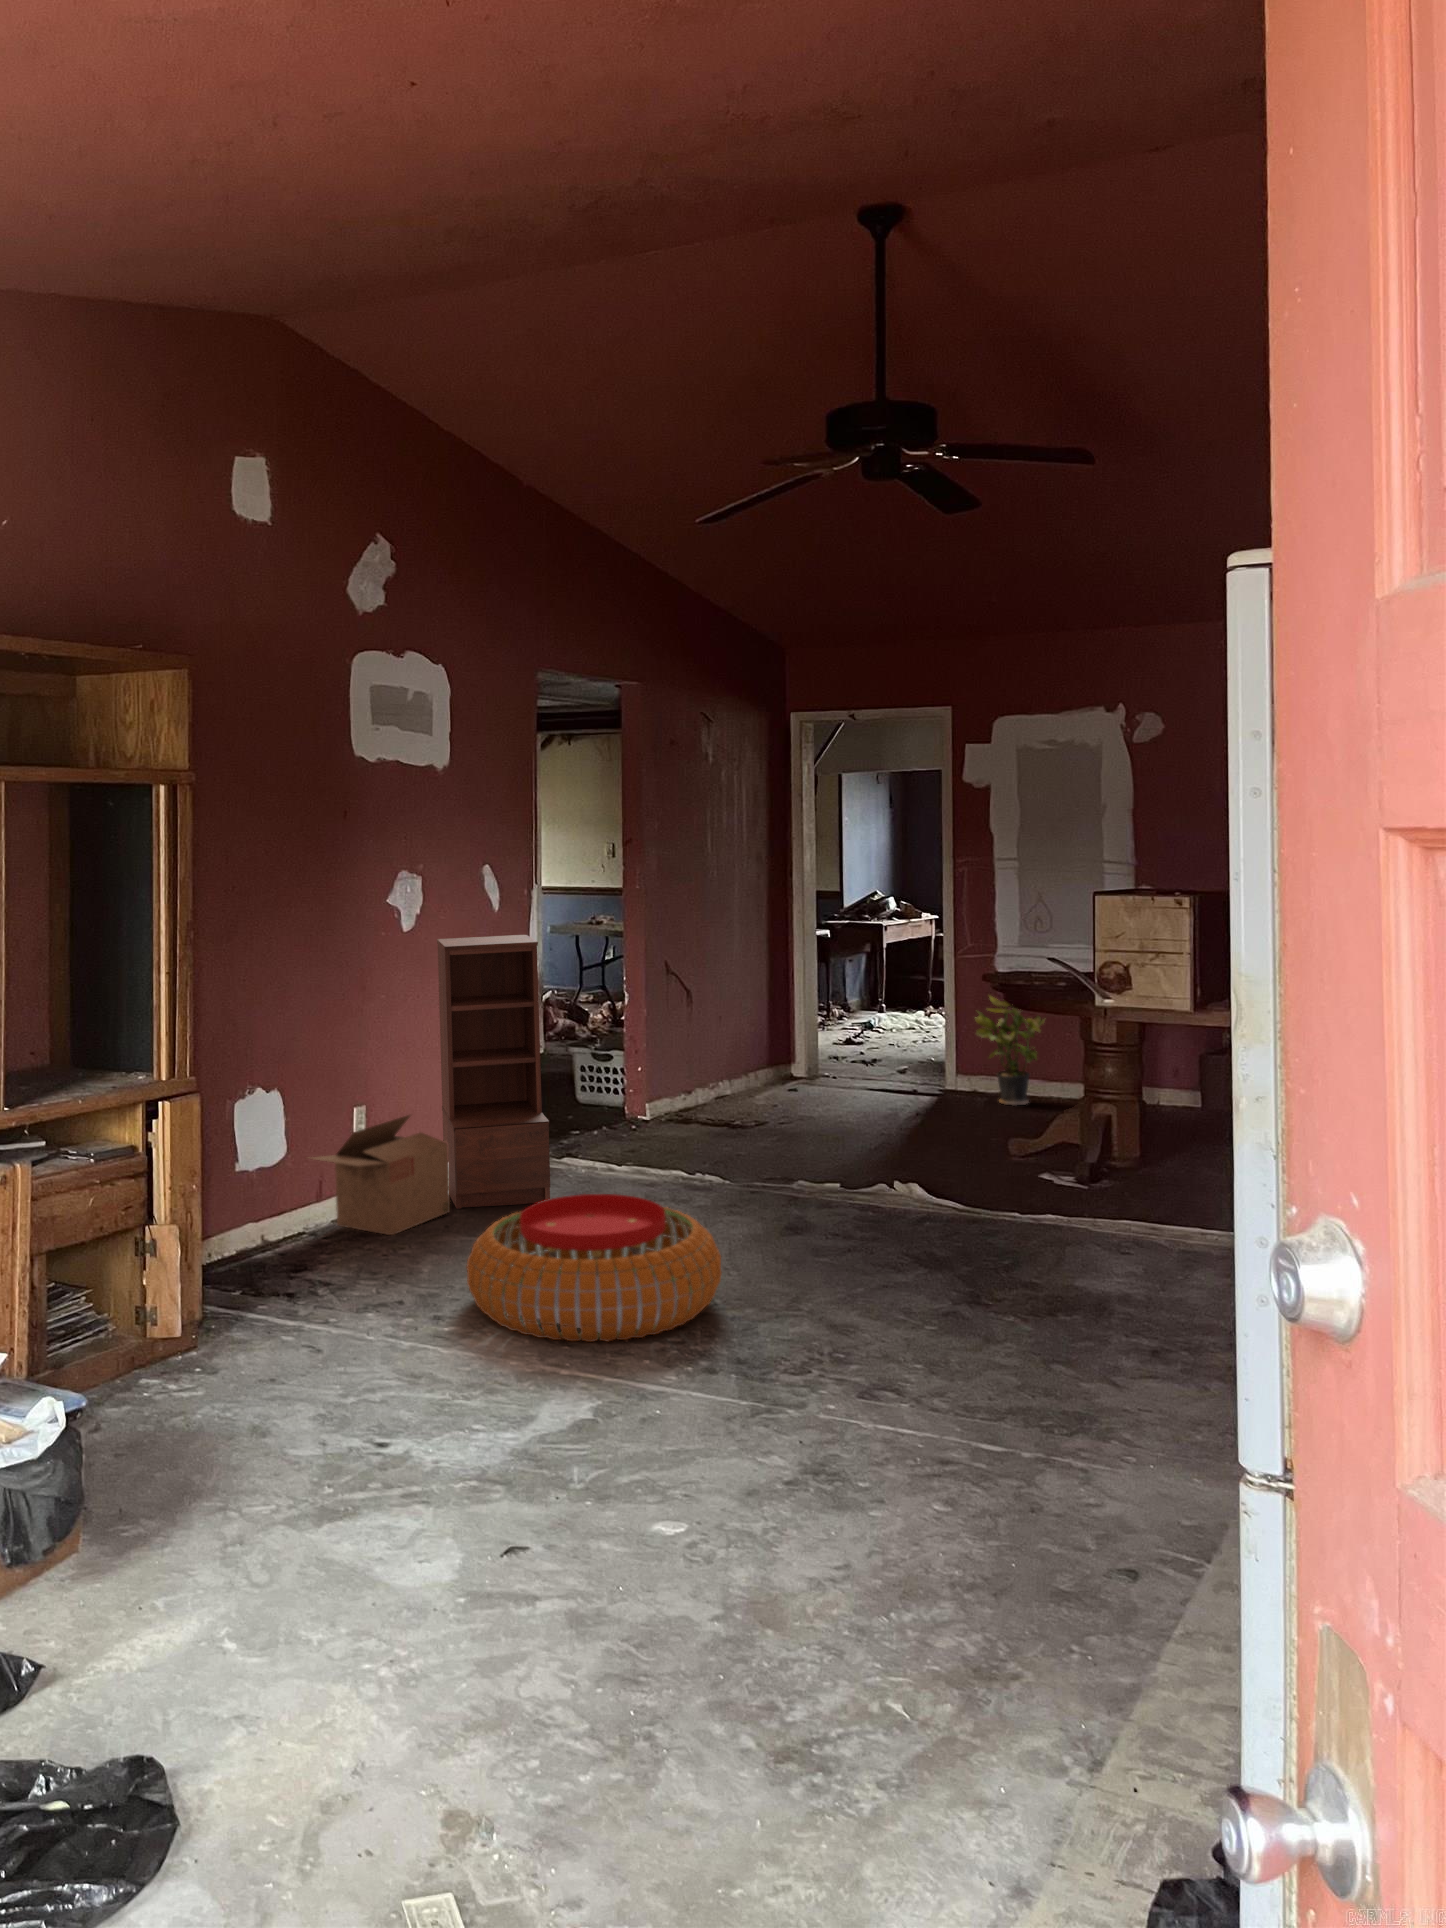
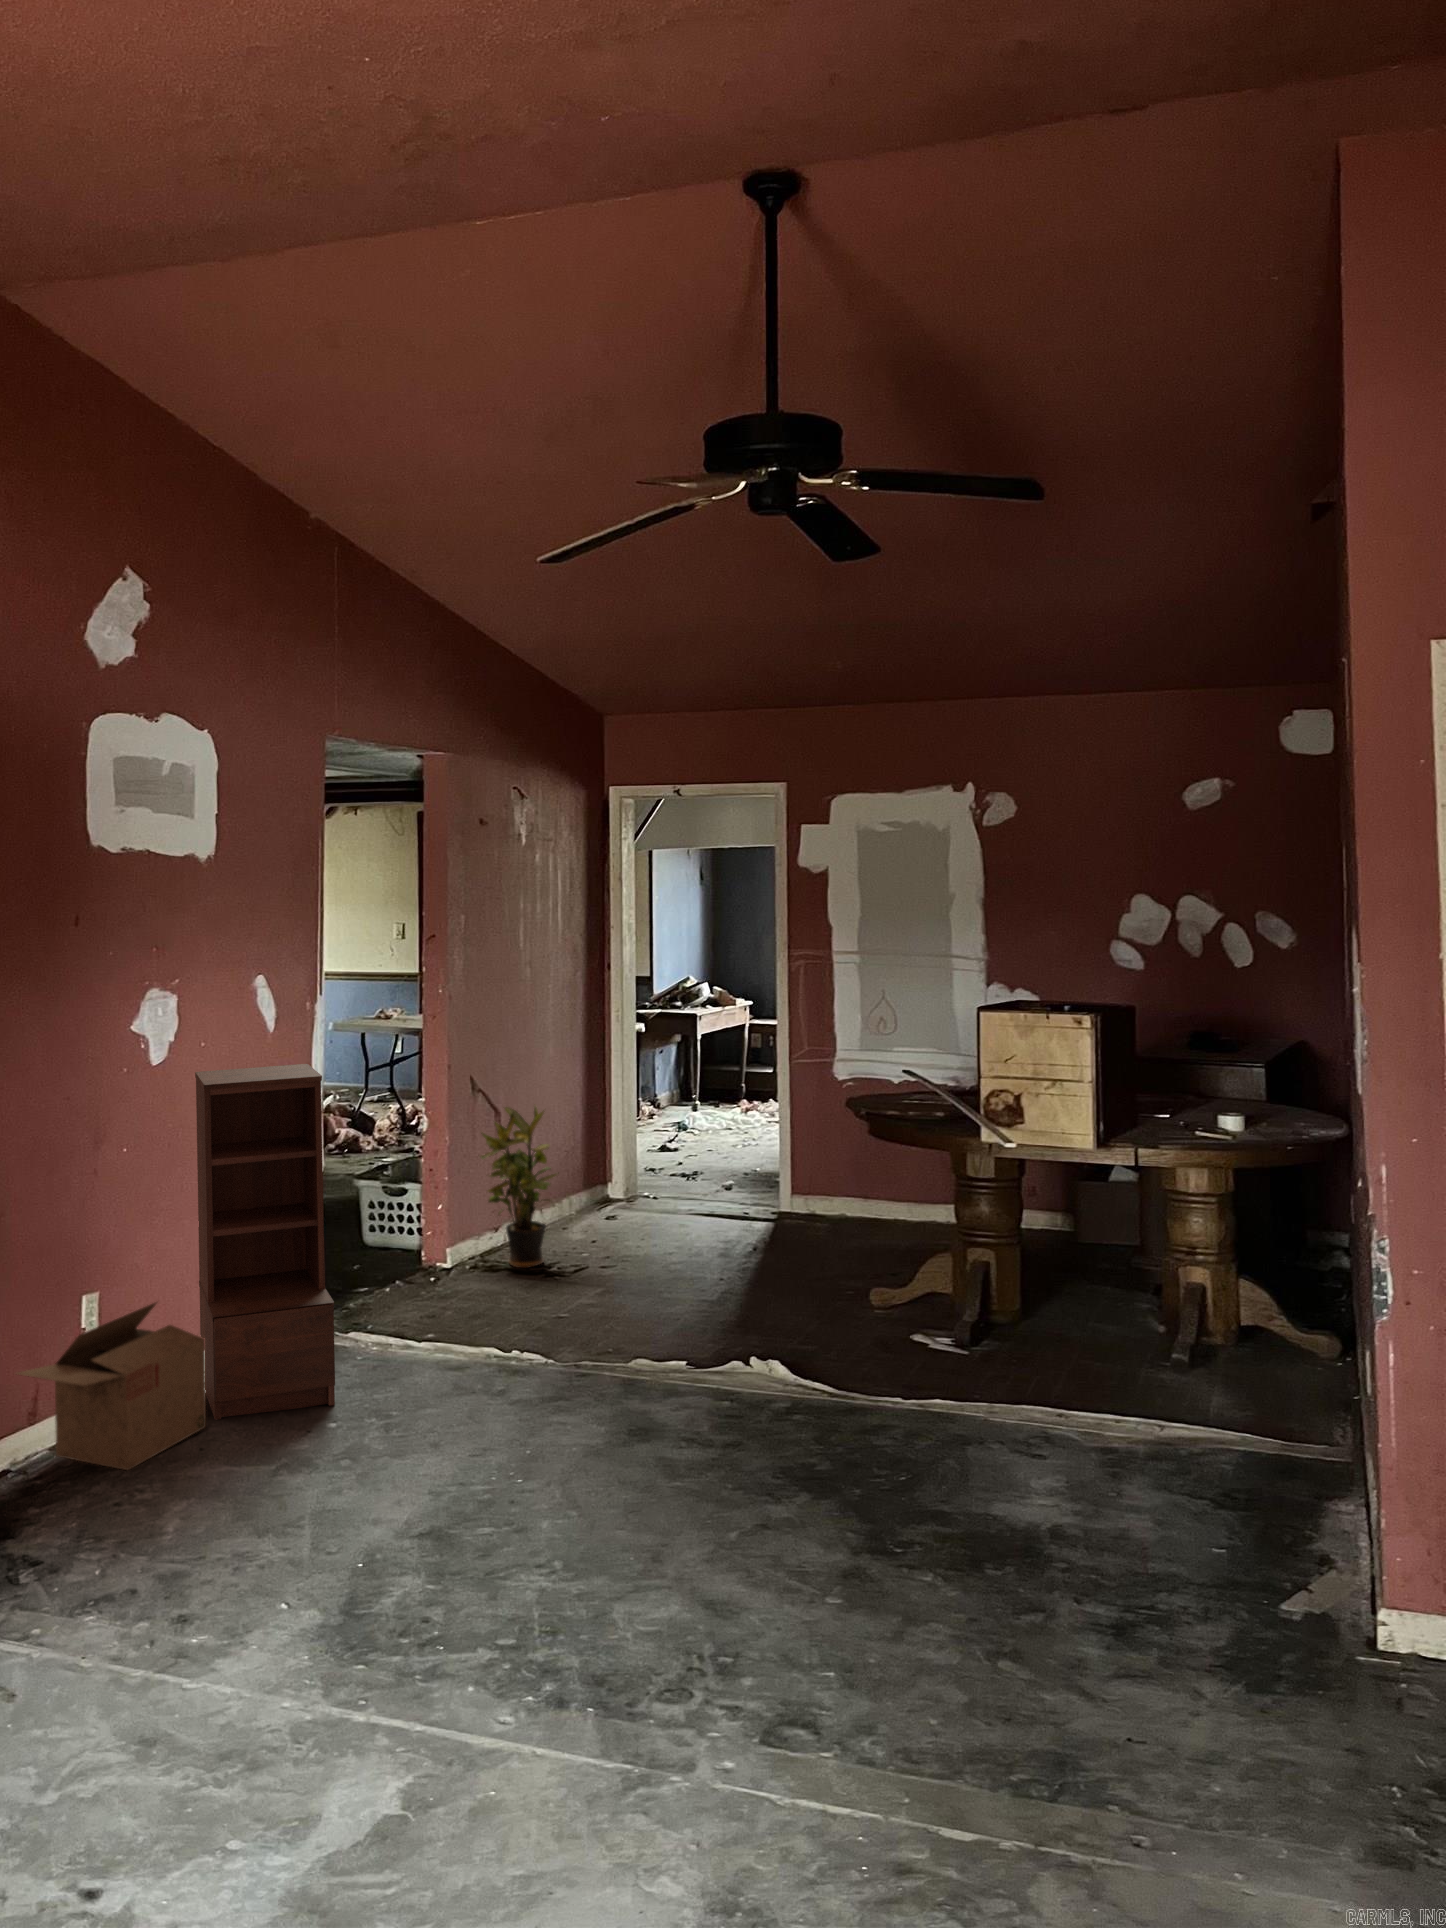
potted plant: present [975,996,1044,1106] -> present [480,1106,556,1268]
pouf: present [467,1194,722,1342] -> none [223,1426,563,1659]

